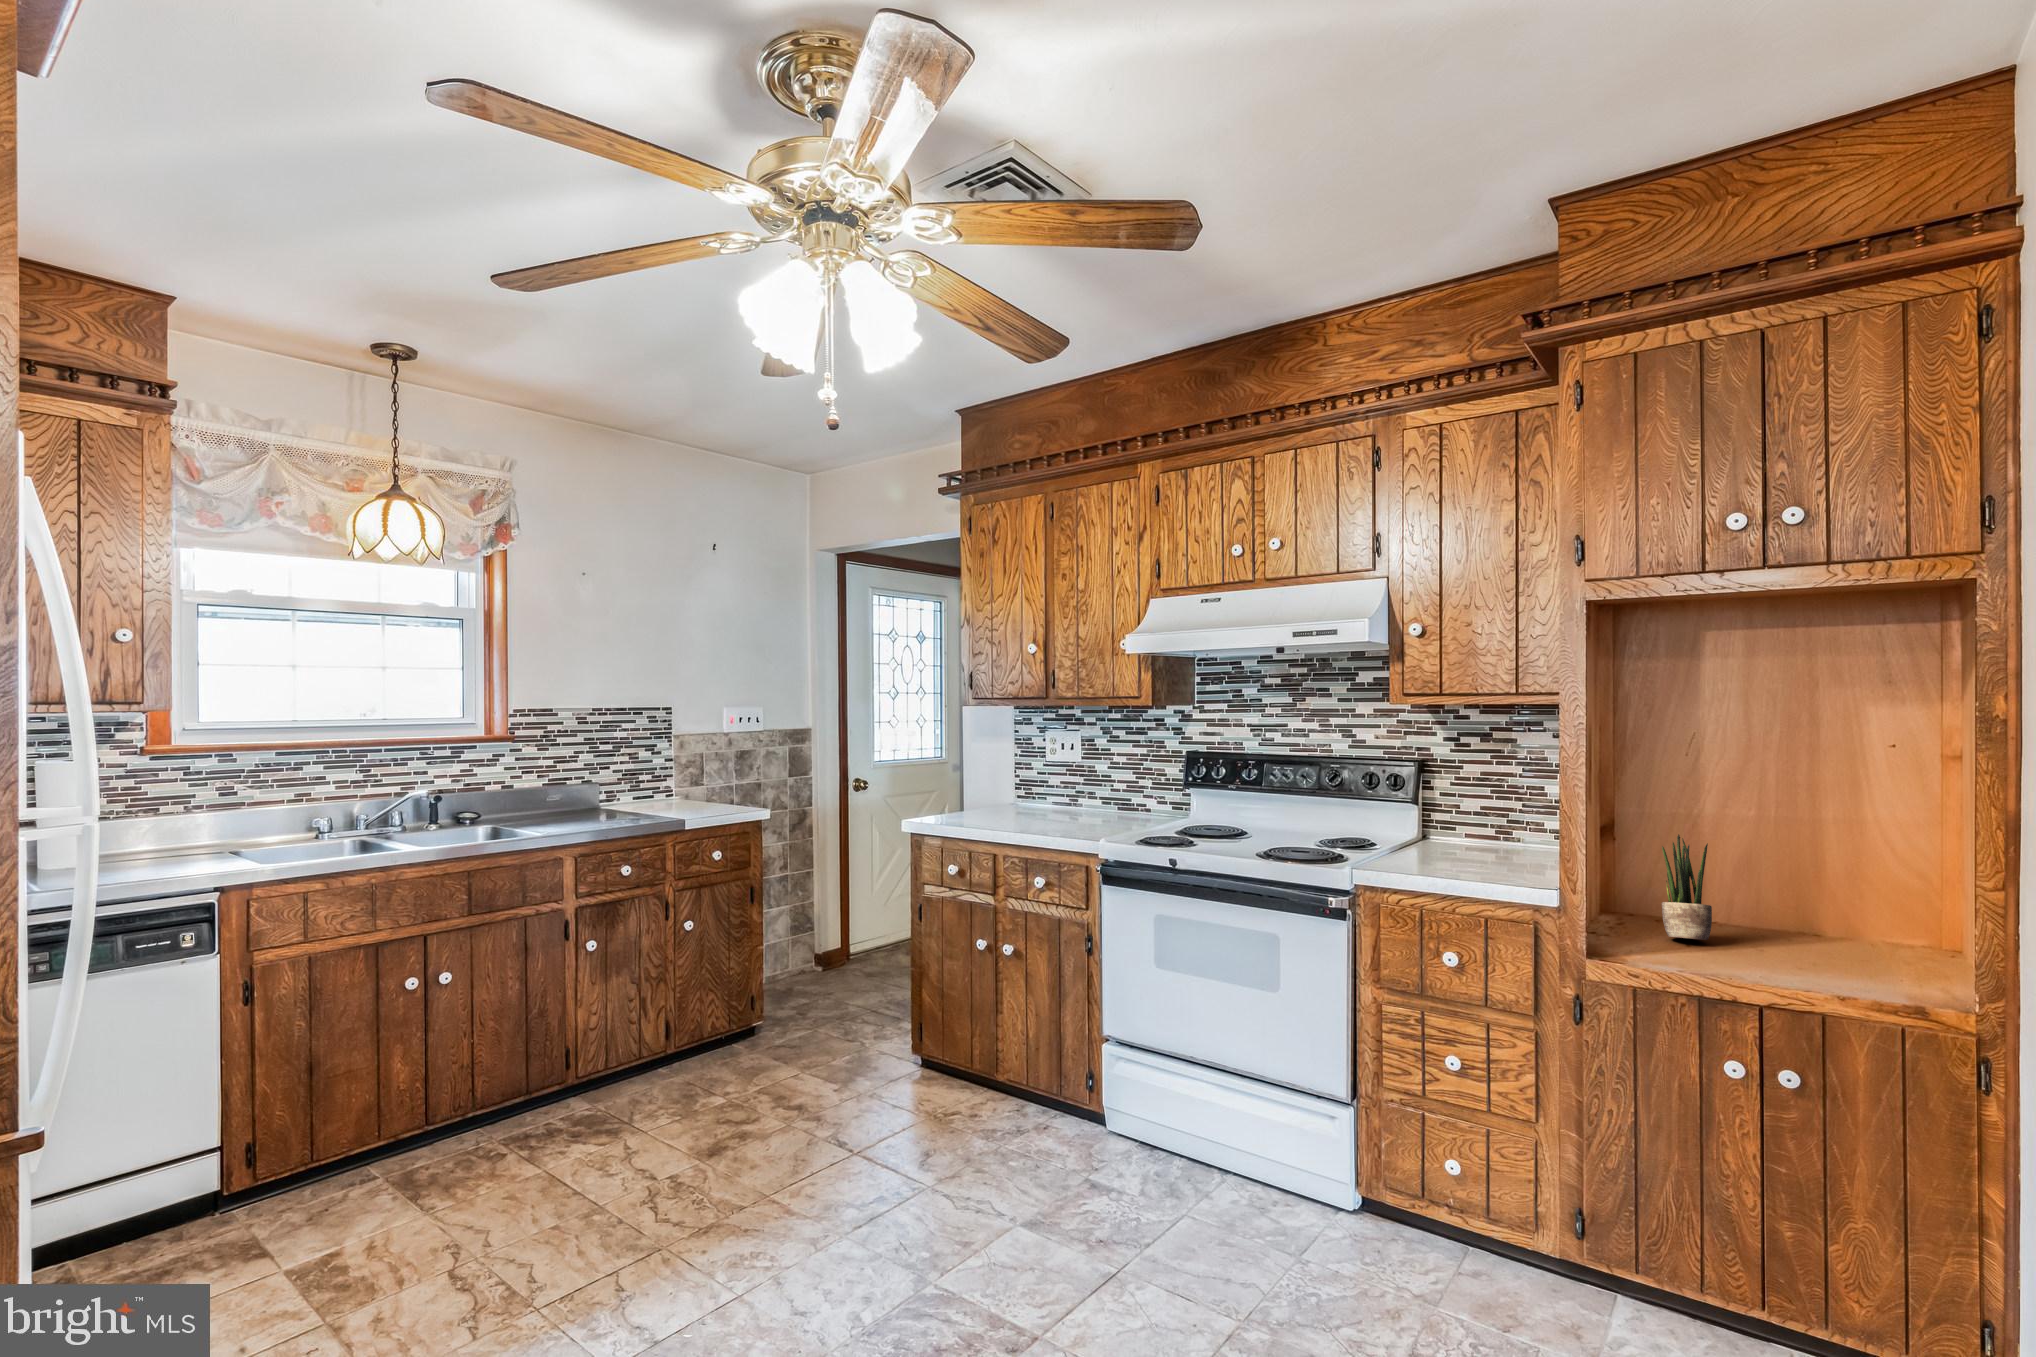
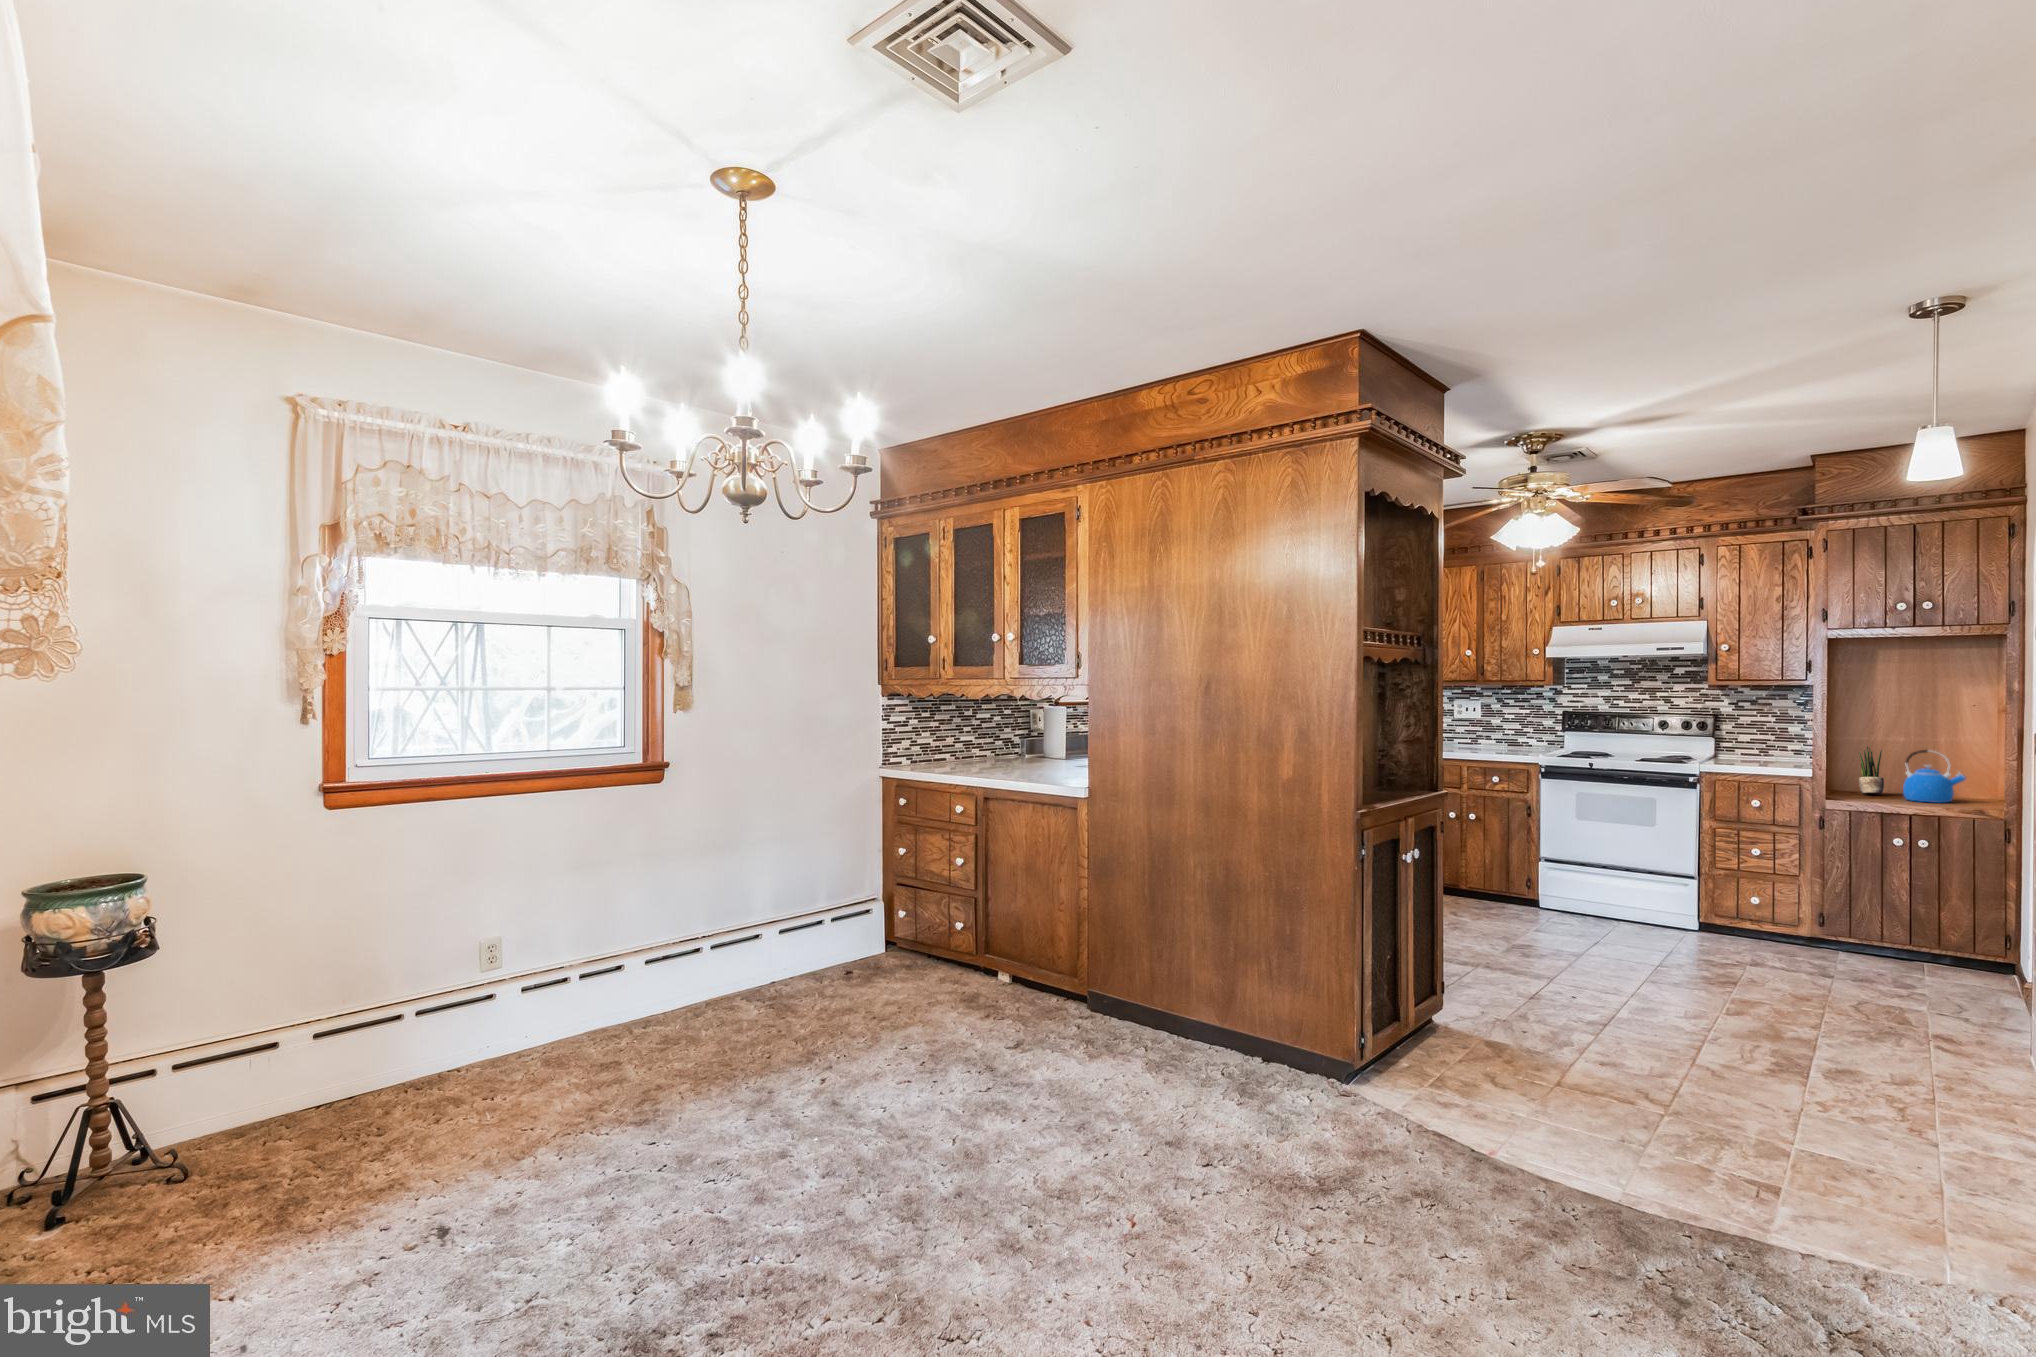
kettle: none [1748,850,1885,977] -> present [1903,750,1966,803]

